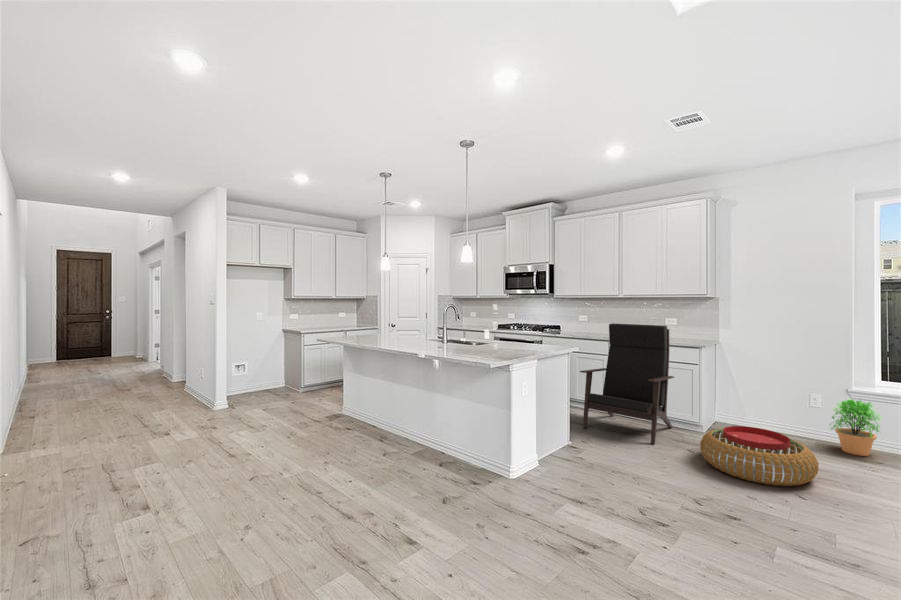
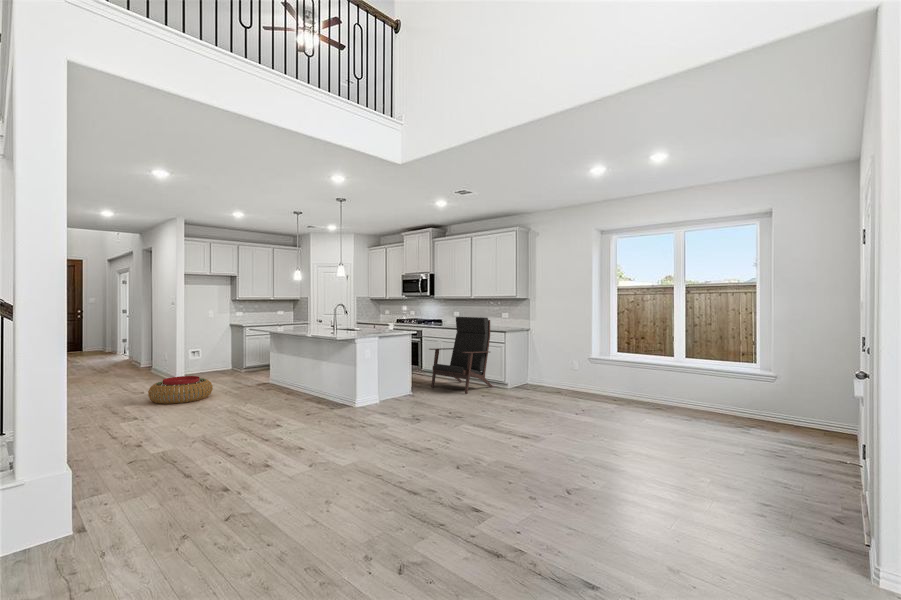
potted plant: present [830,399,880,456] -> none [575,362,603,397]
pouf: present [700,426,819,486] -> present [148,376,213,404]

